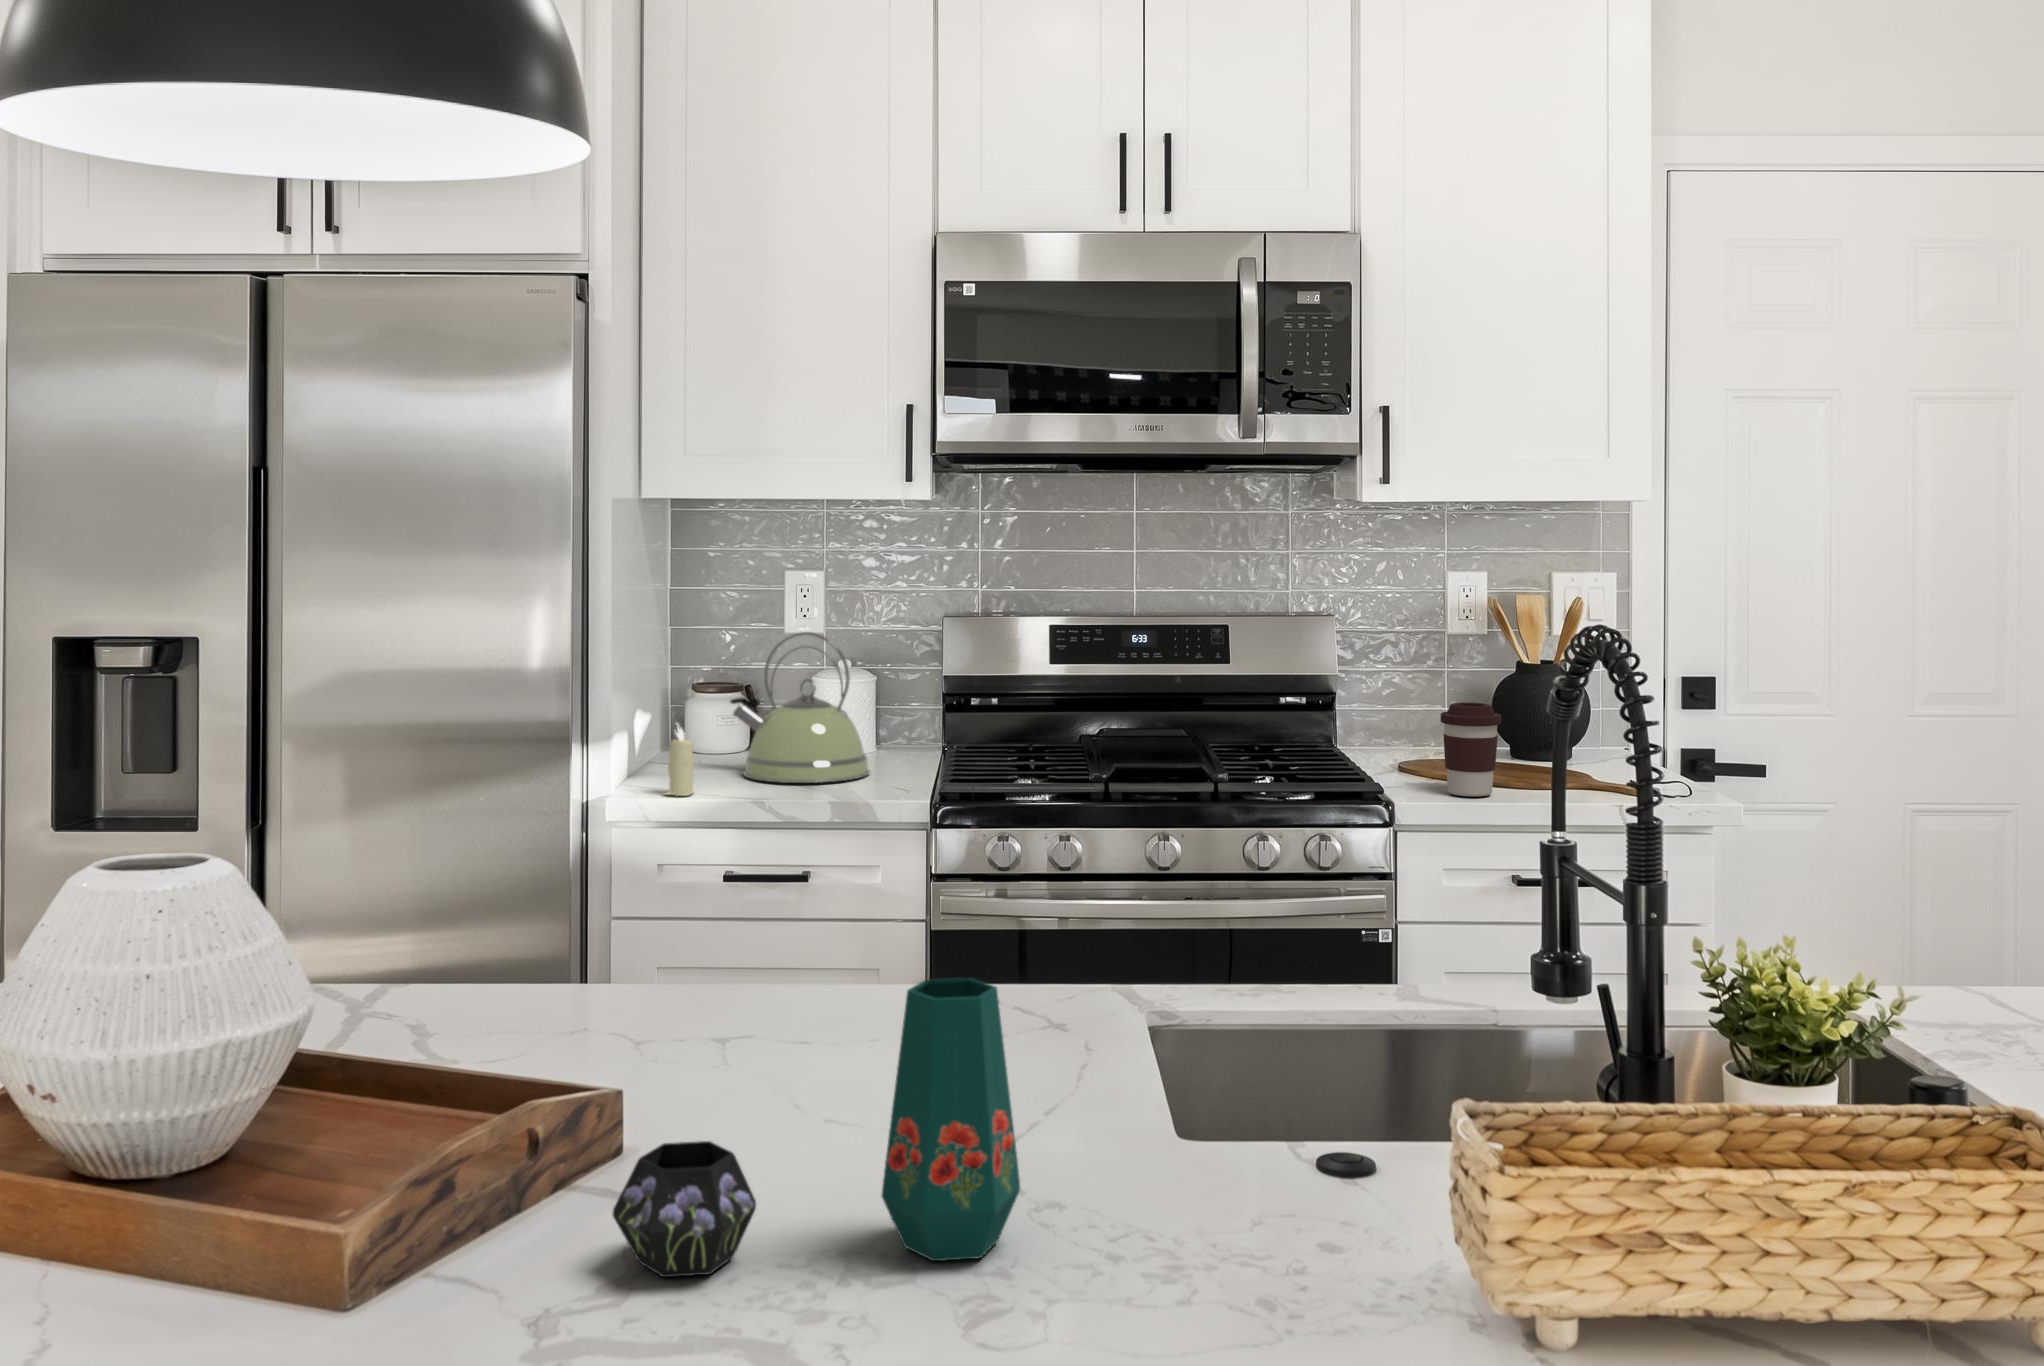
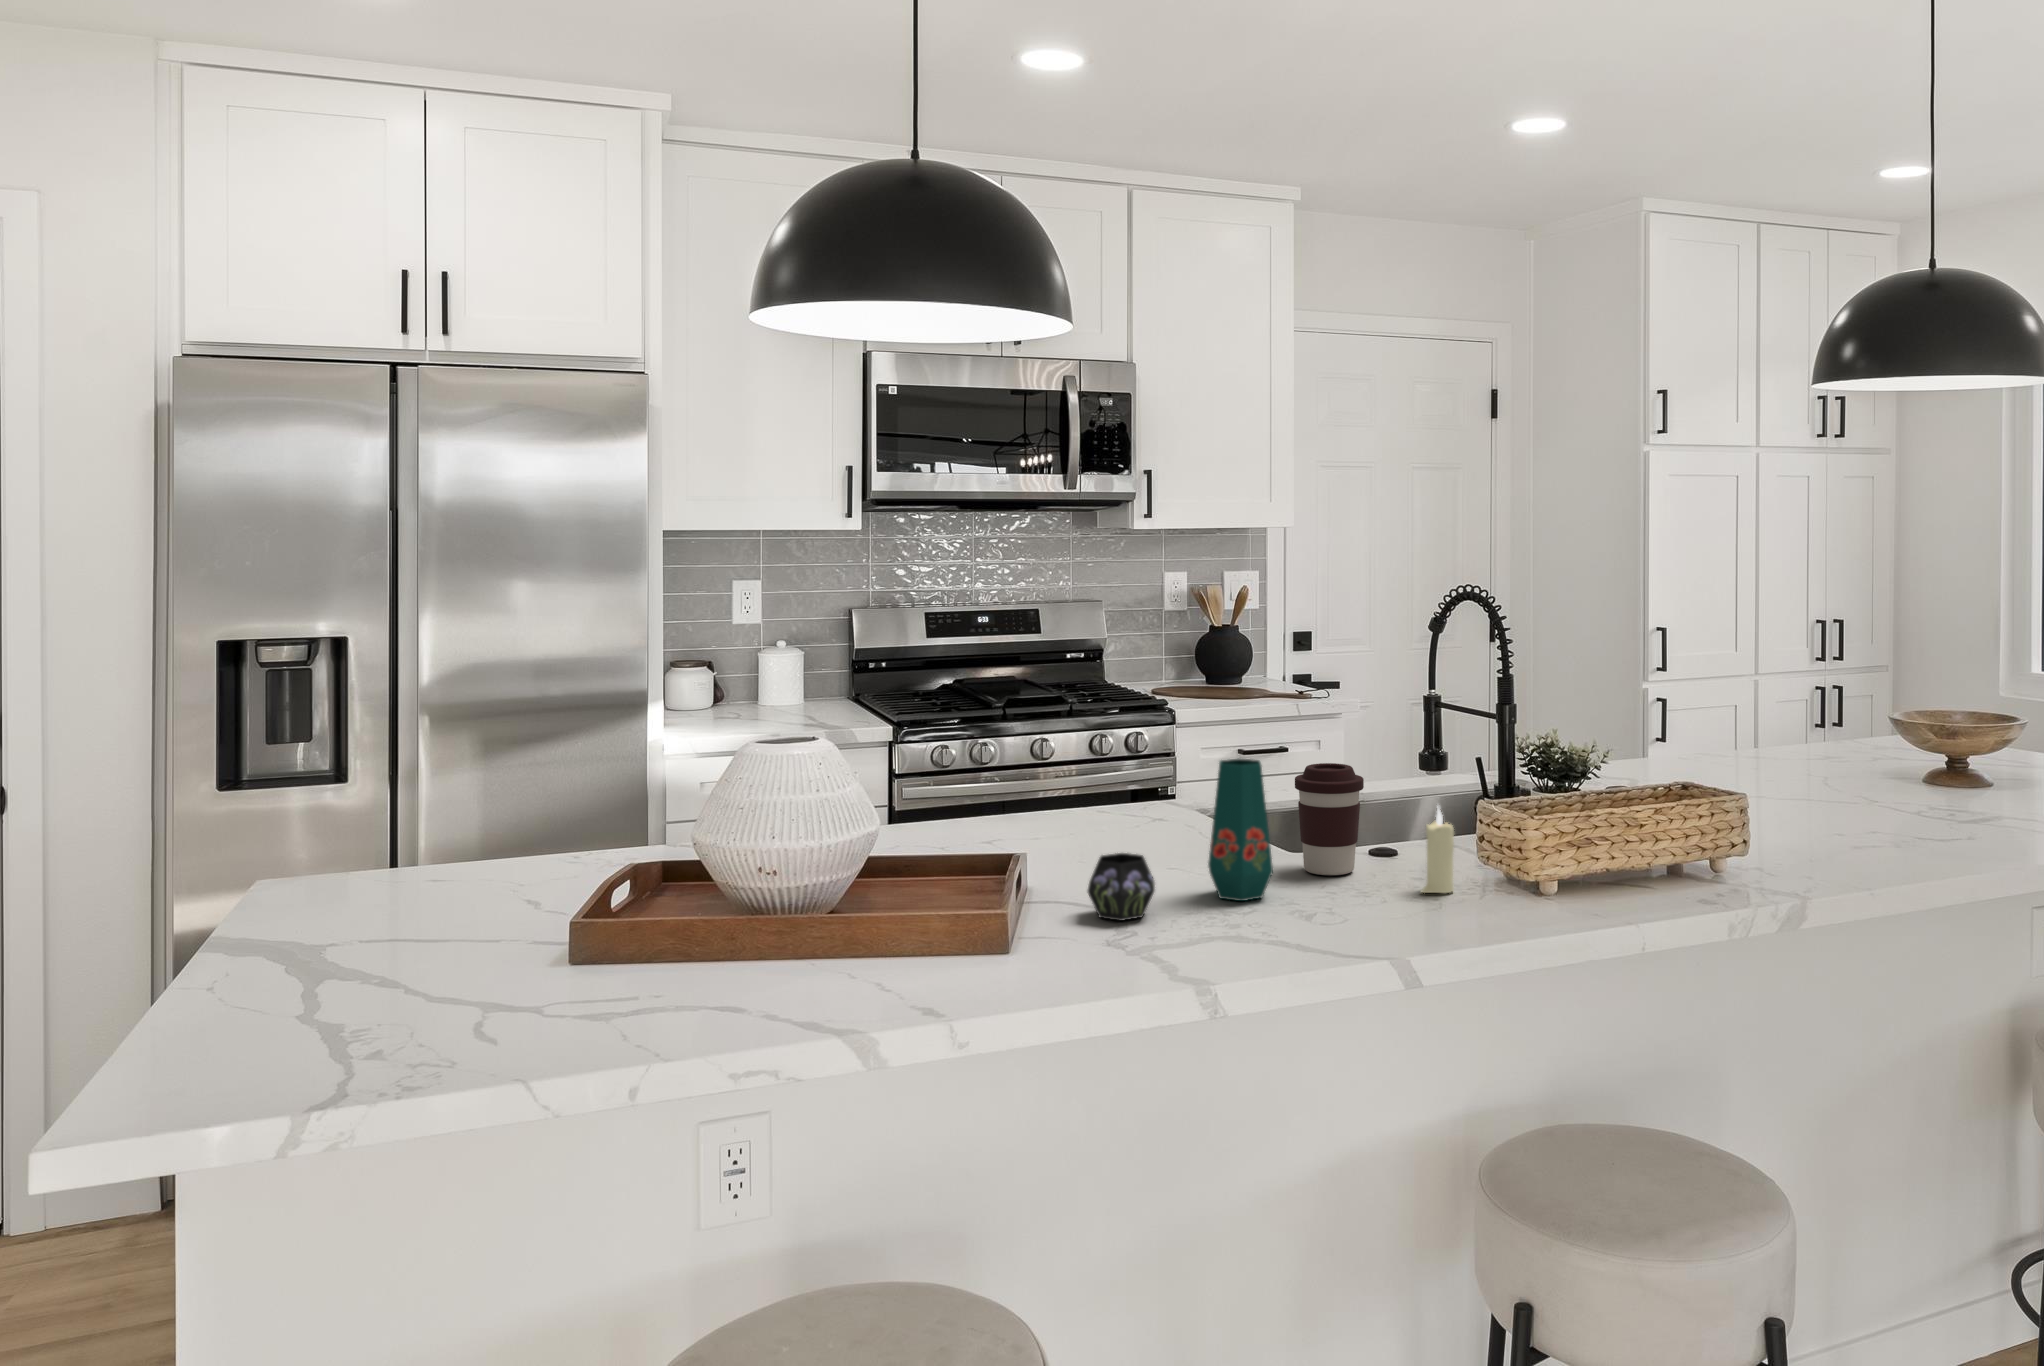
kettle: present [730,632,869,783] -> none [729,619,830,721]
coffee cup: present [1441,702,1501,796] -> present [1295,763,1364,875]
candle: present [667,725,694,796] -> present [1422,807,1454,893]

